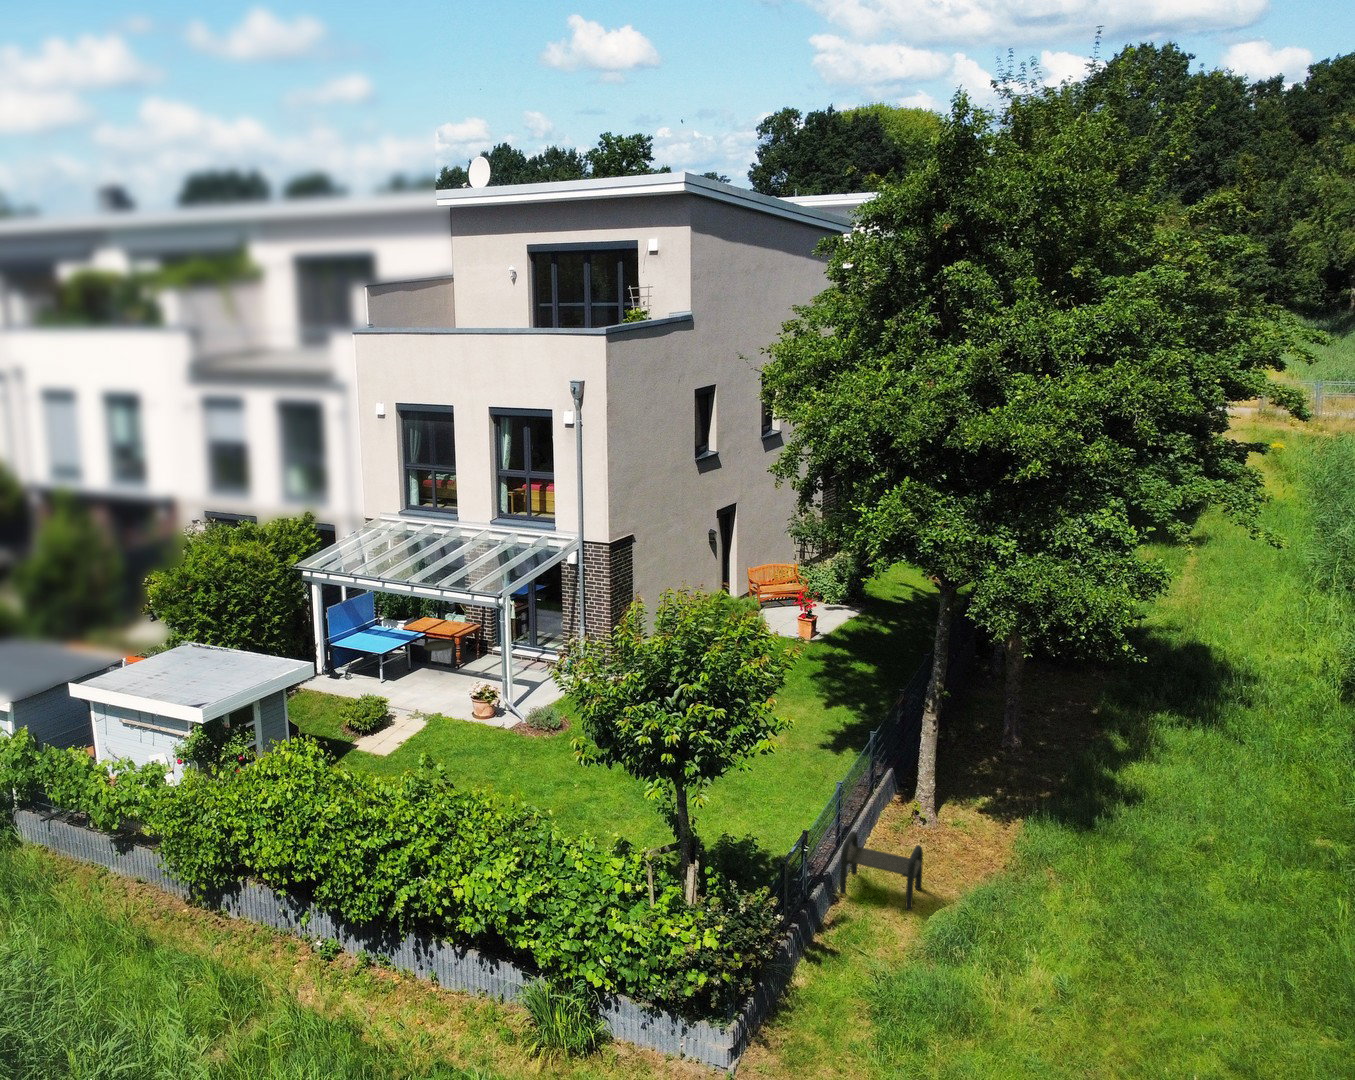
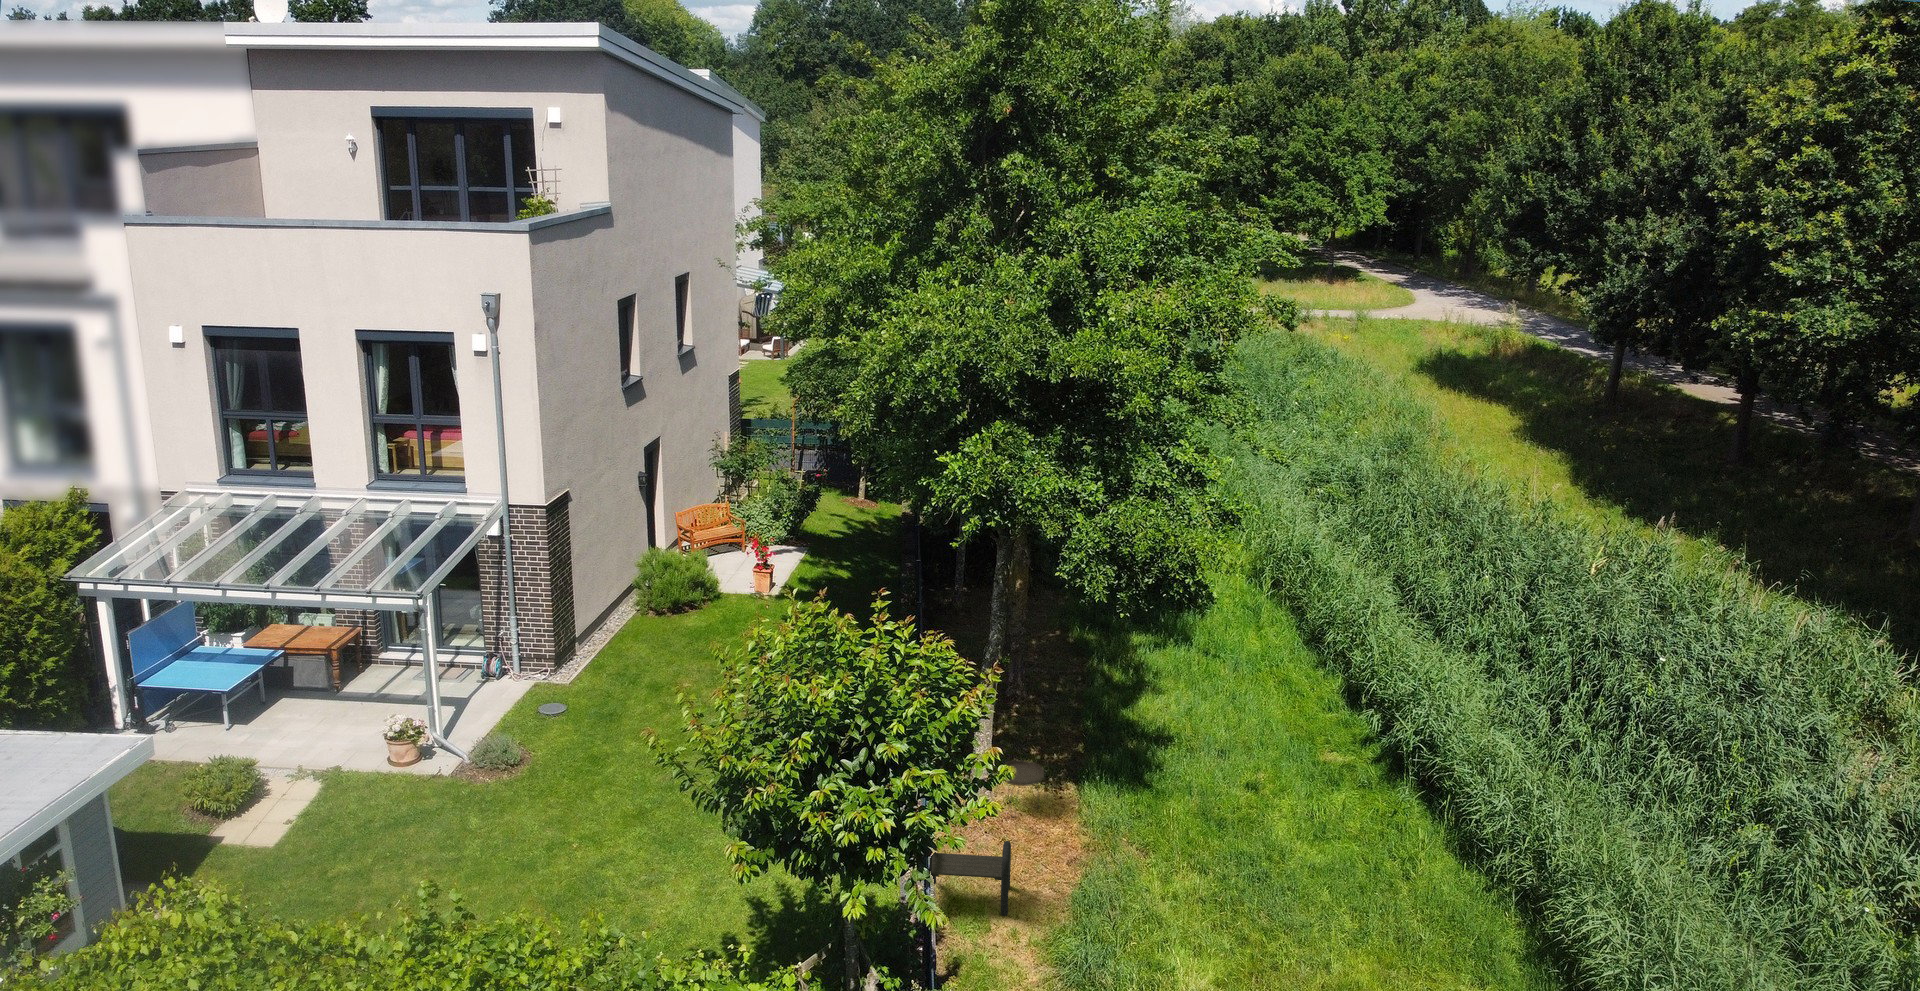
side table: present [424,639,454,652] -> present [1005,760,1044,807]

